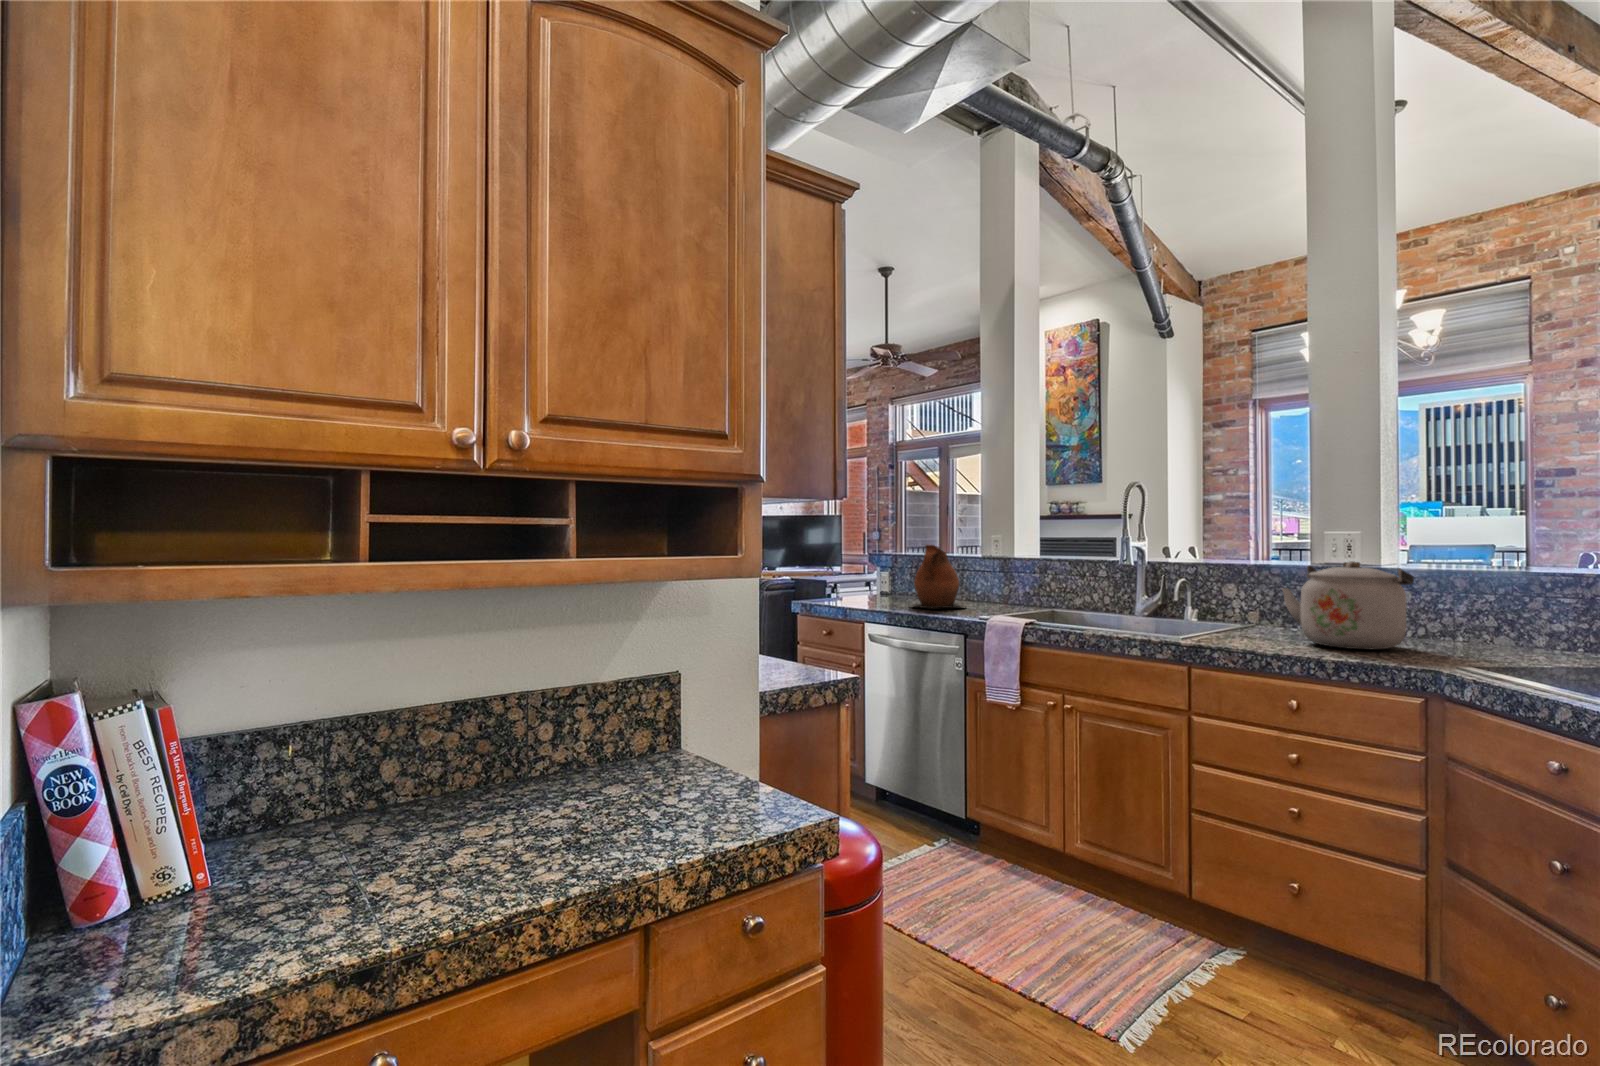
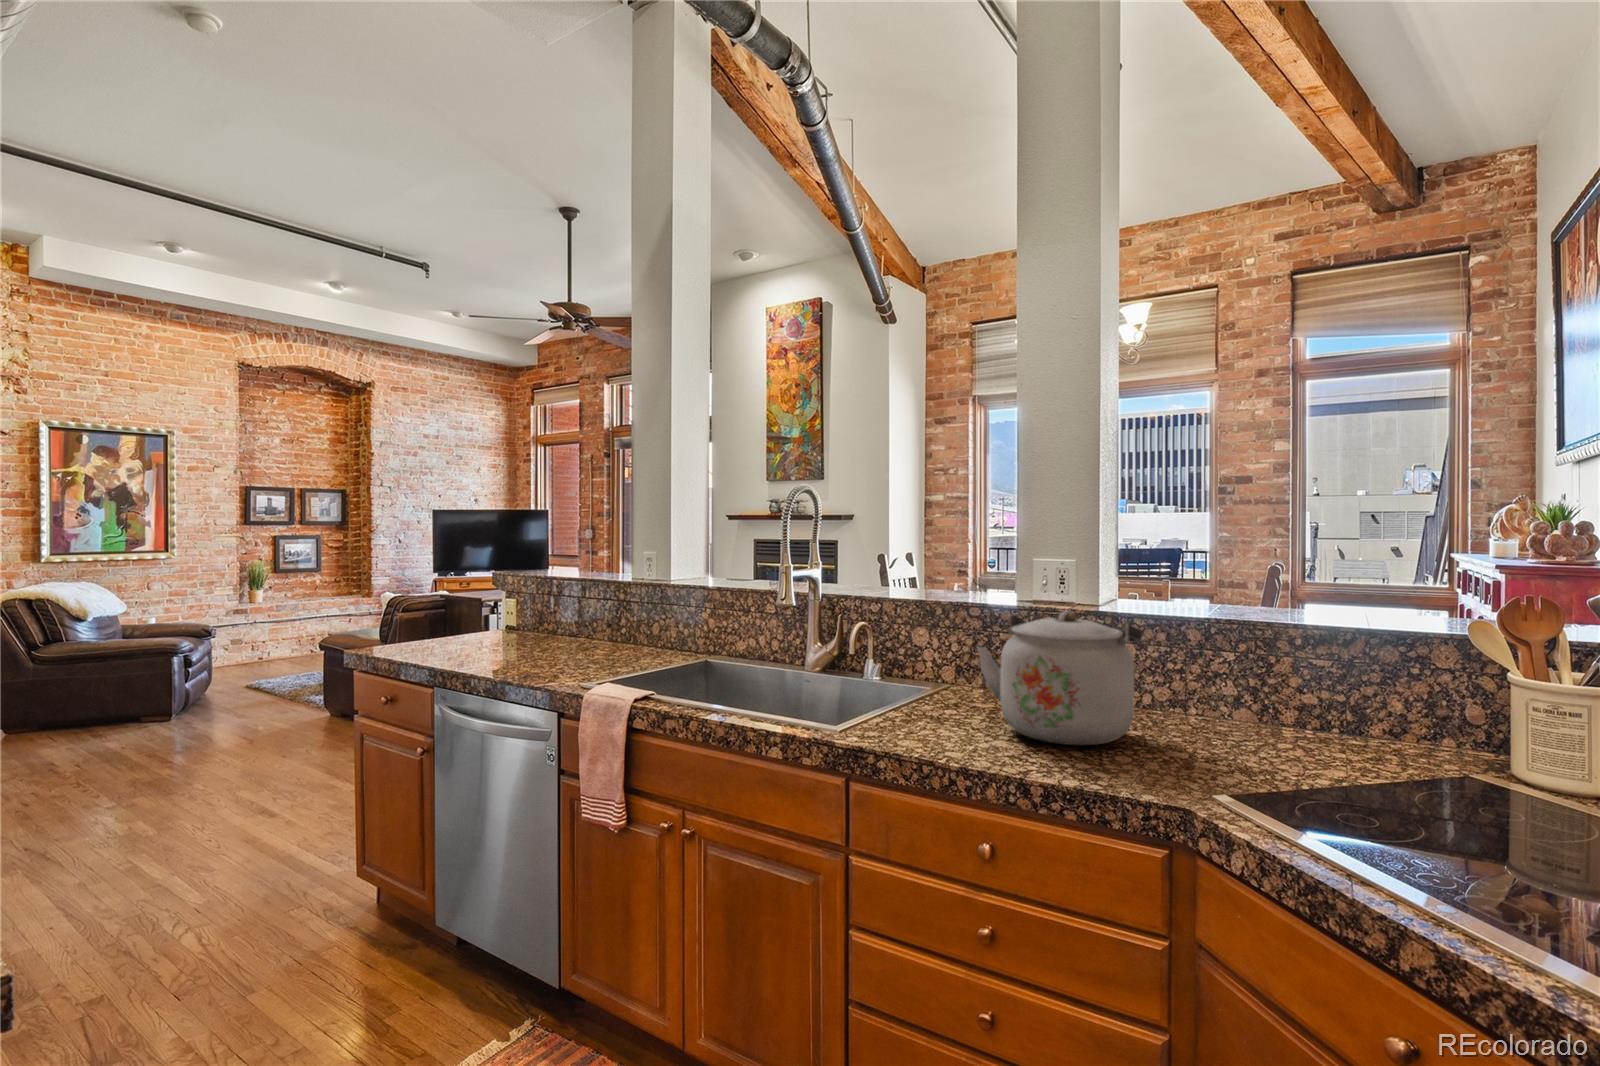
ceramic pitcher: present [913,545,964,608] -> none [506,569,593,664]

